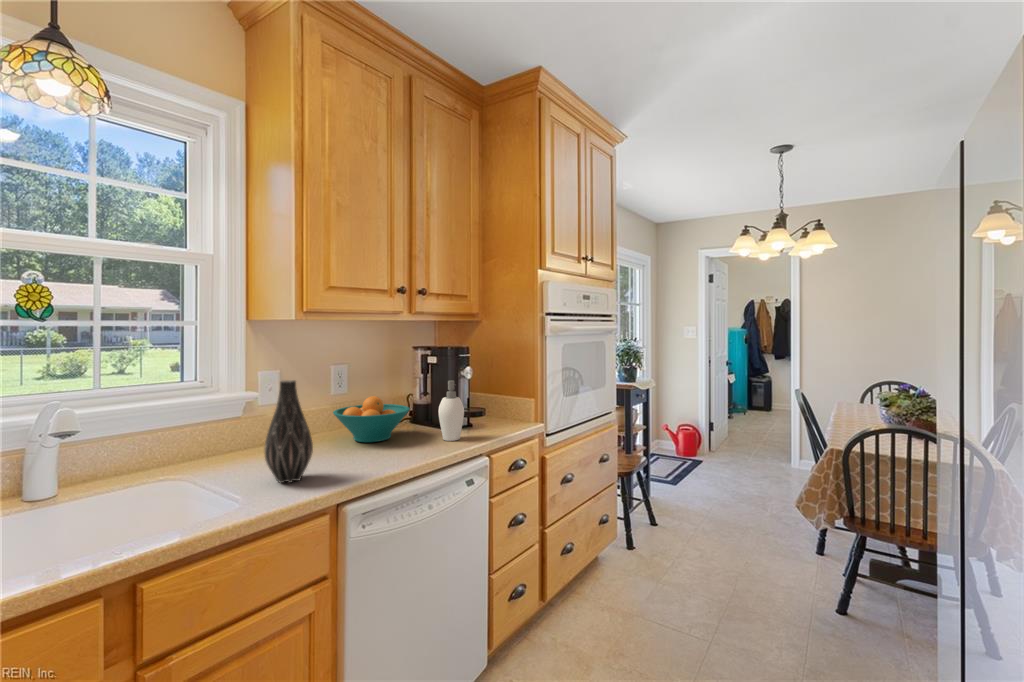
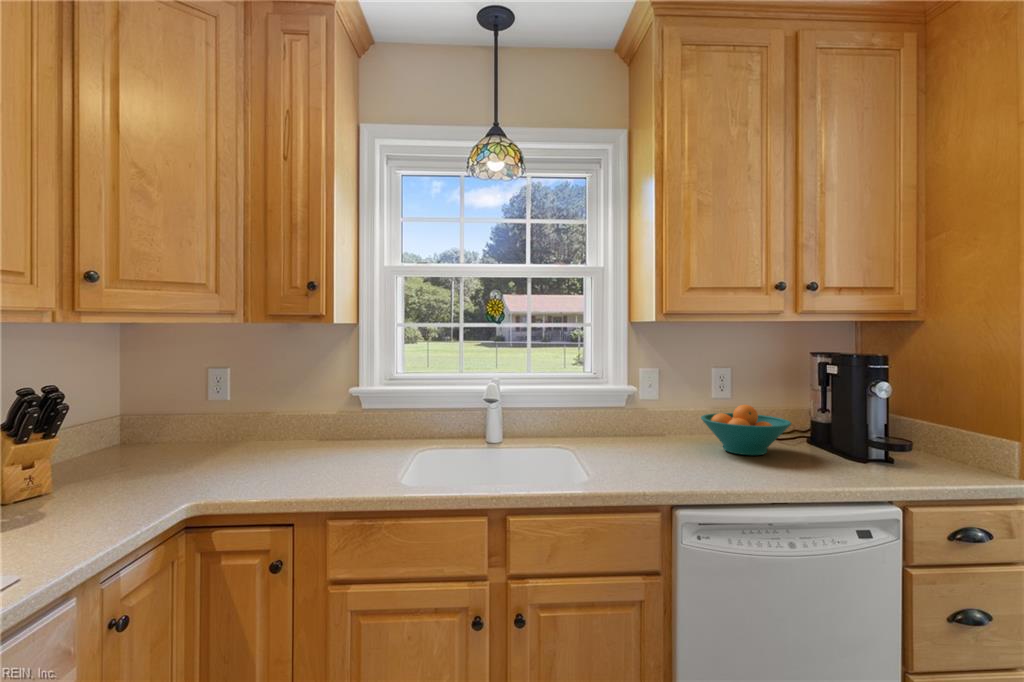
vase: present [264,380,313,483] -> none [614,377,656,473]
soap dispenser: present [438,381,464,441] -> none [827,395,881,474]

